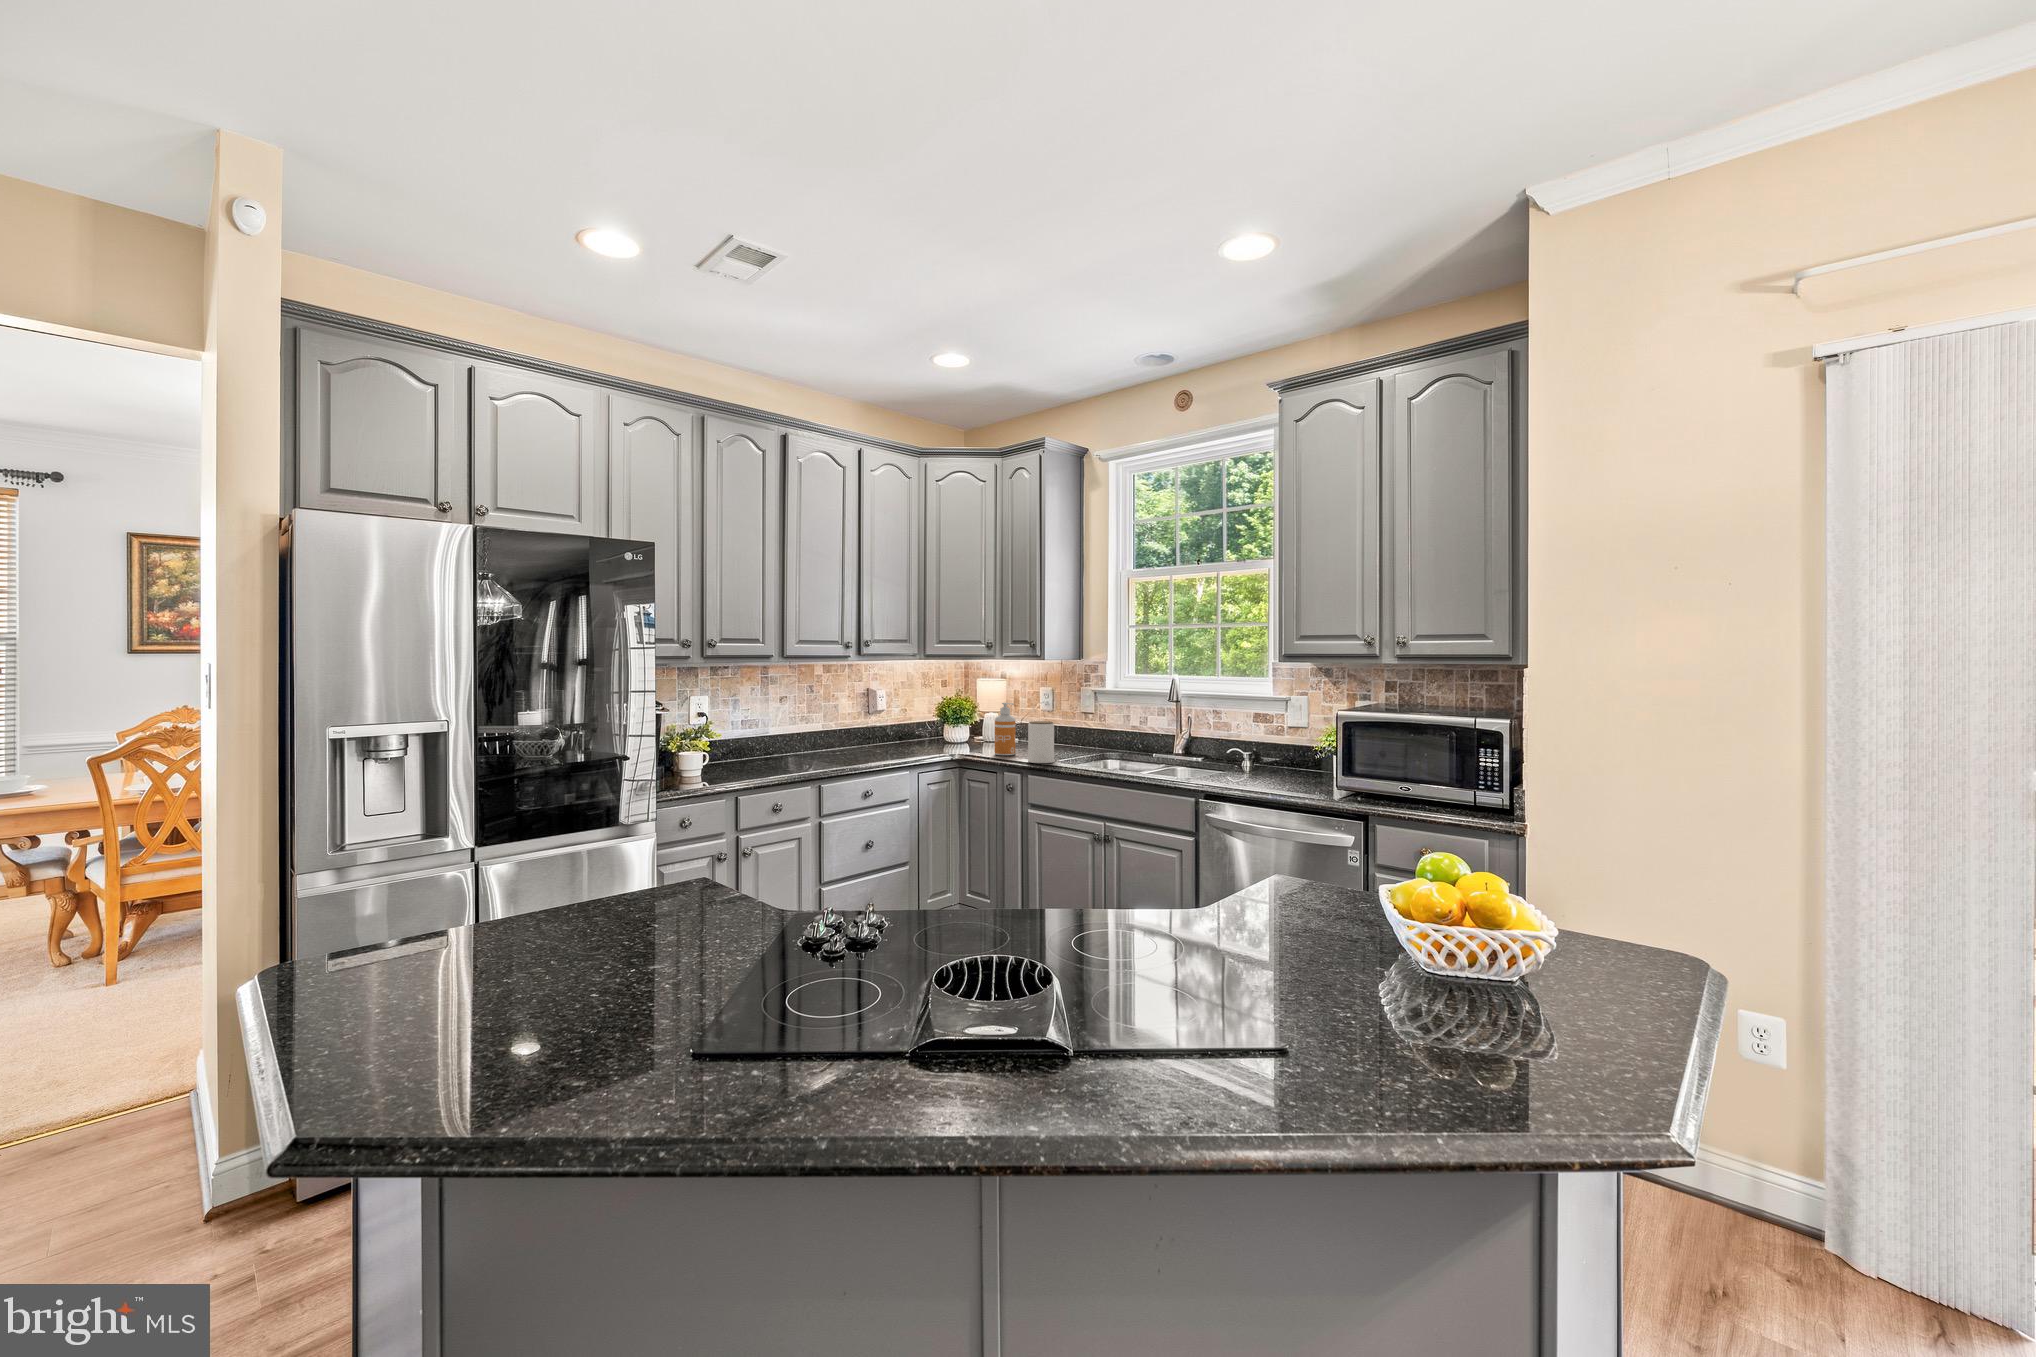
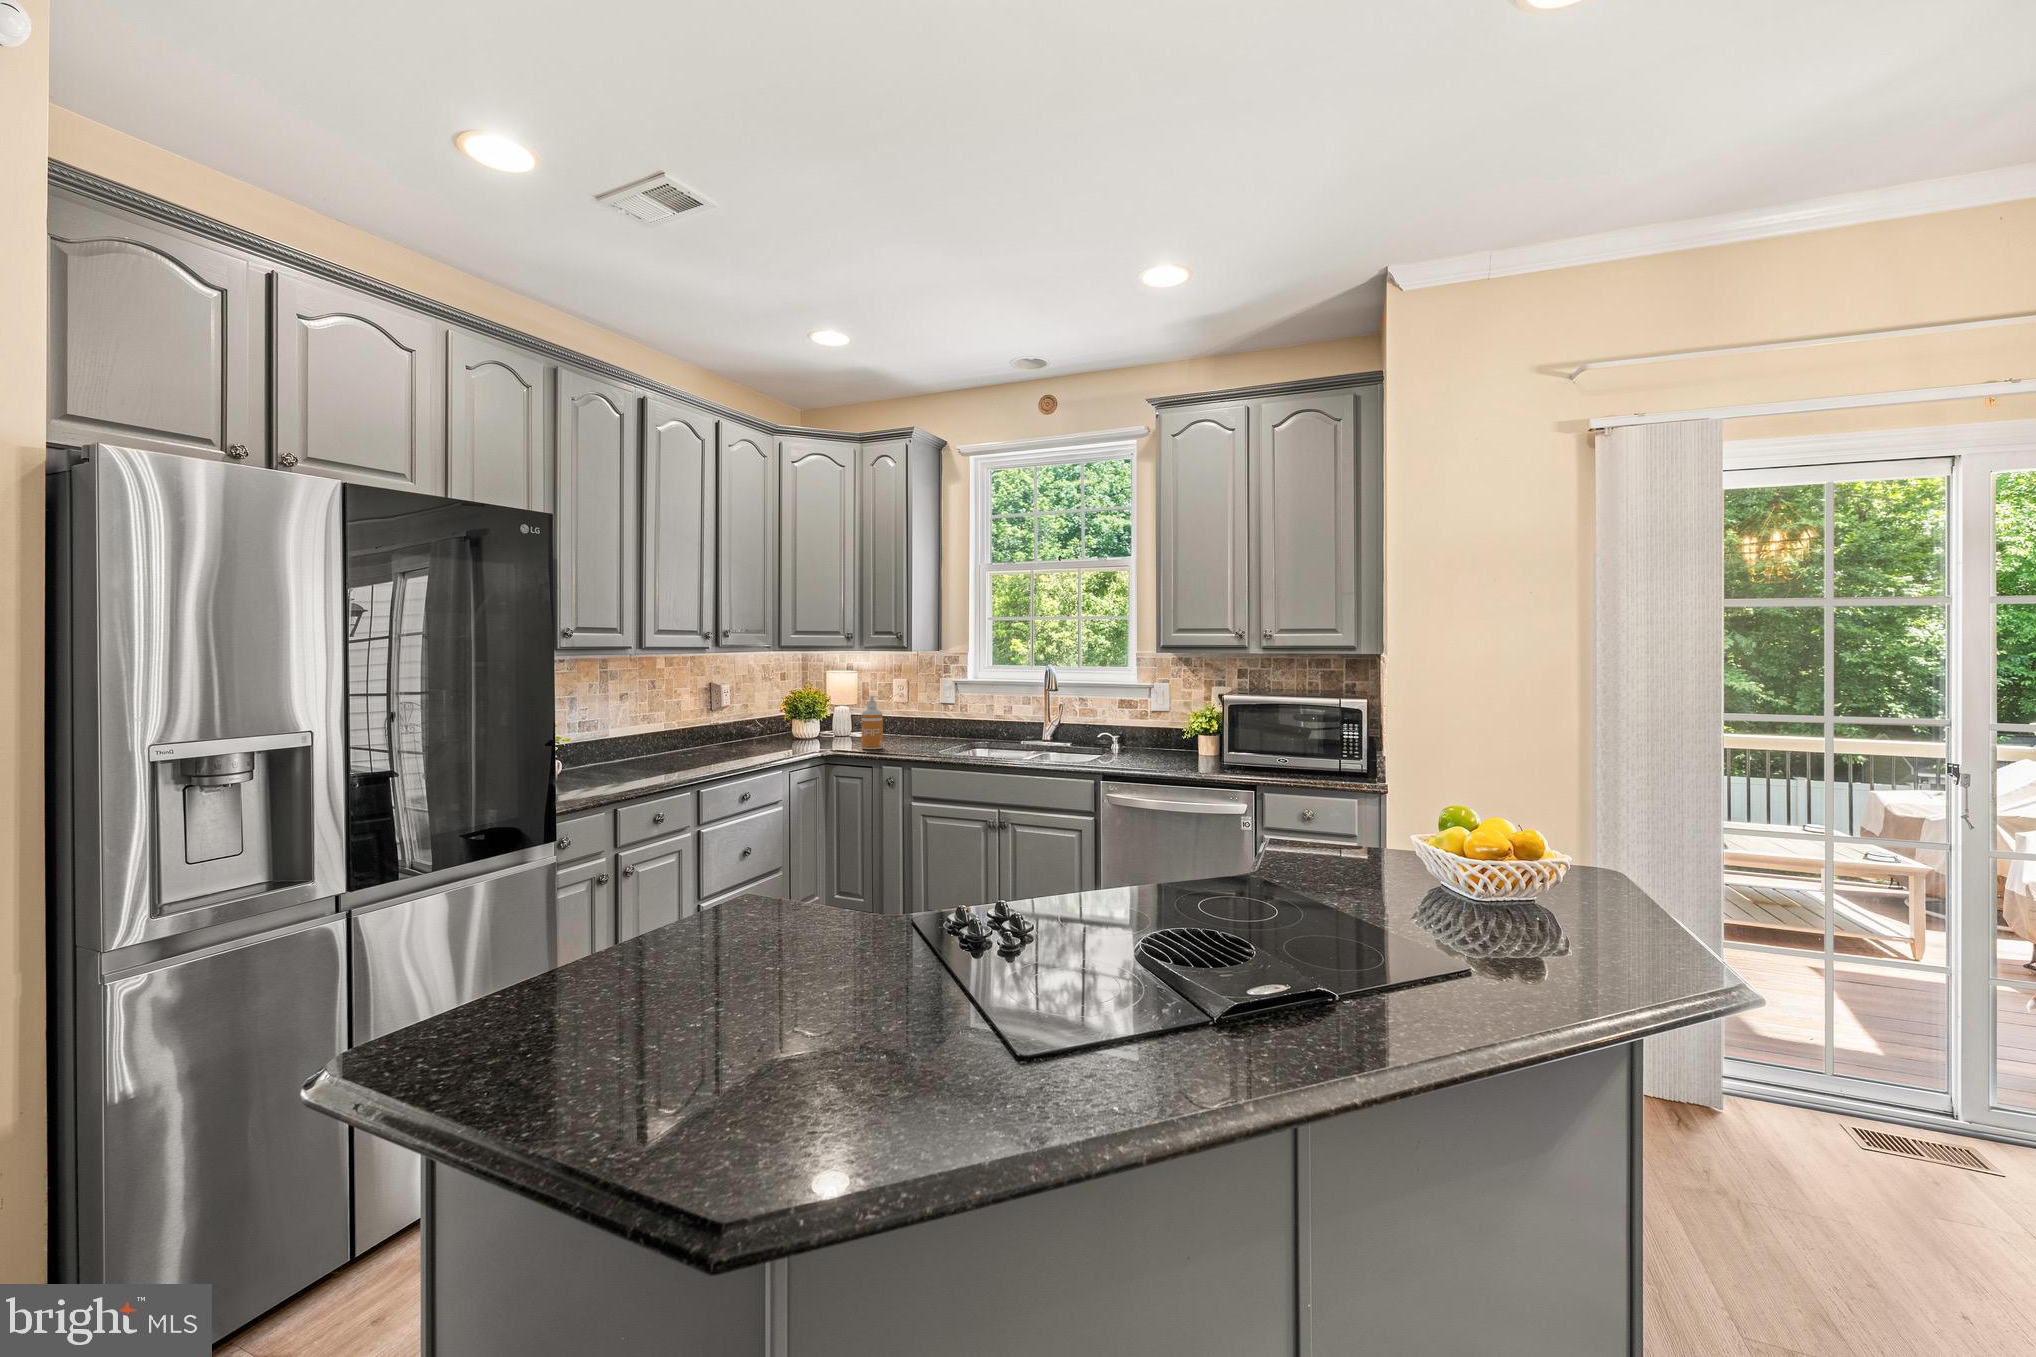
jar: present [1028,721,1054,763] -> none [905,713,932,755]

